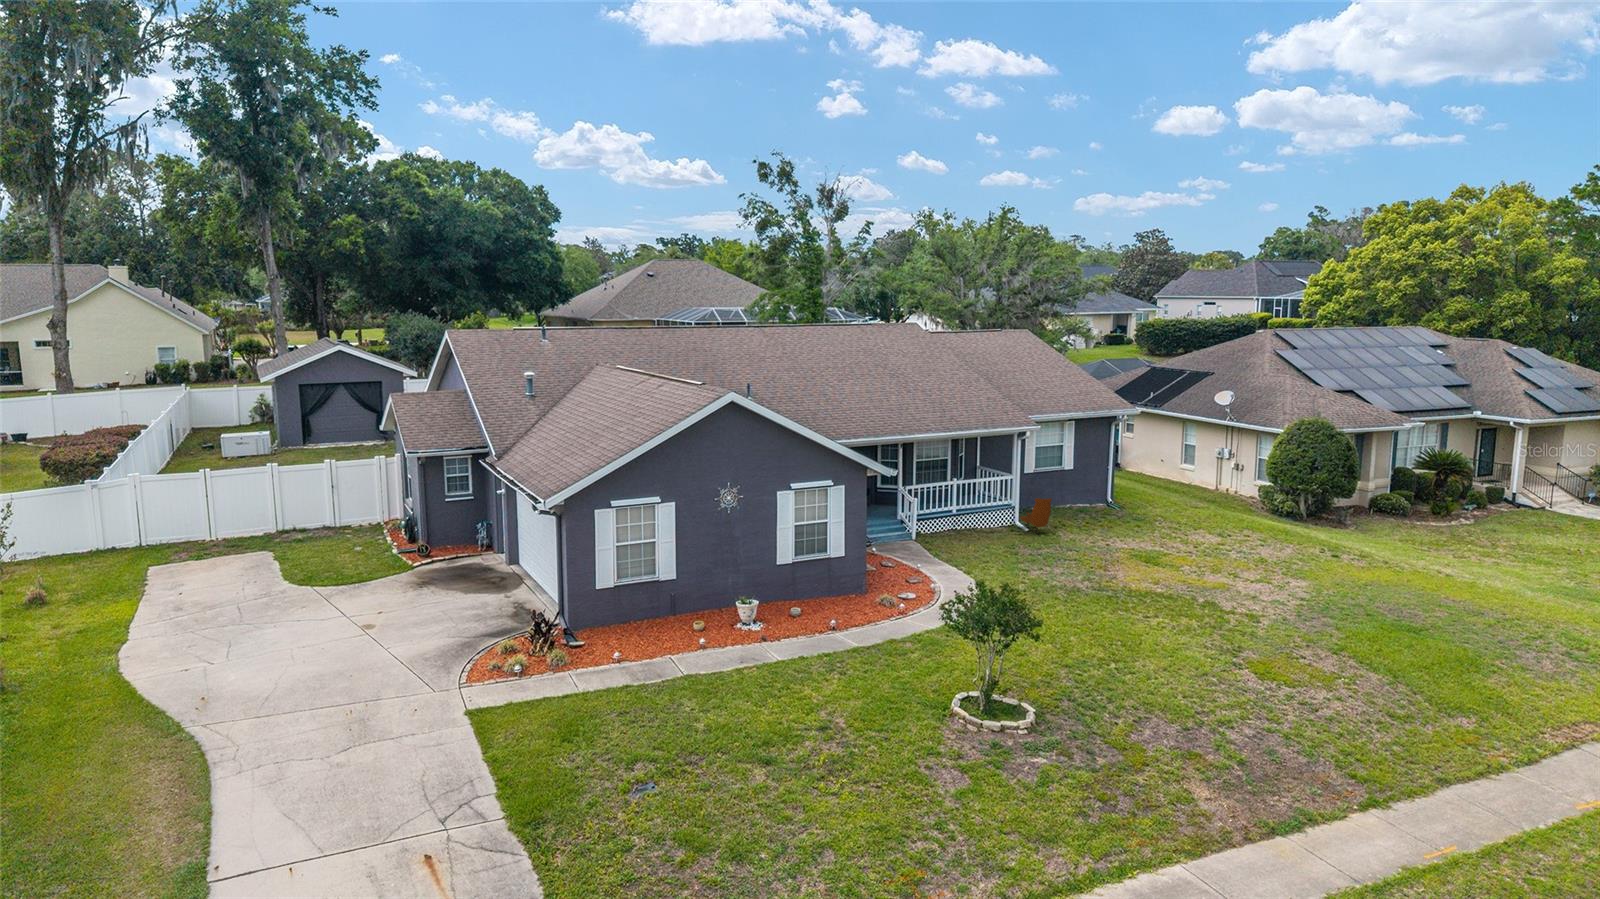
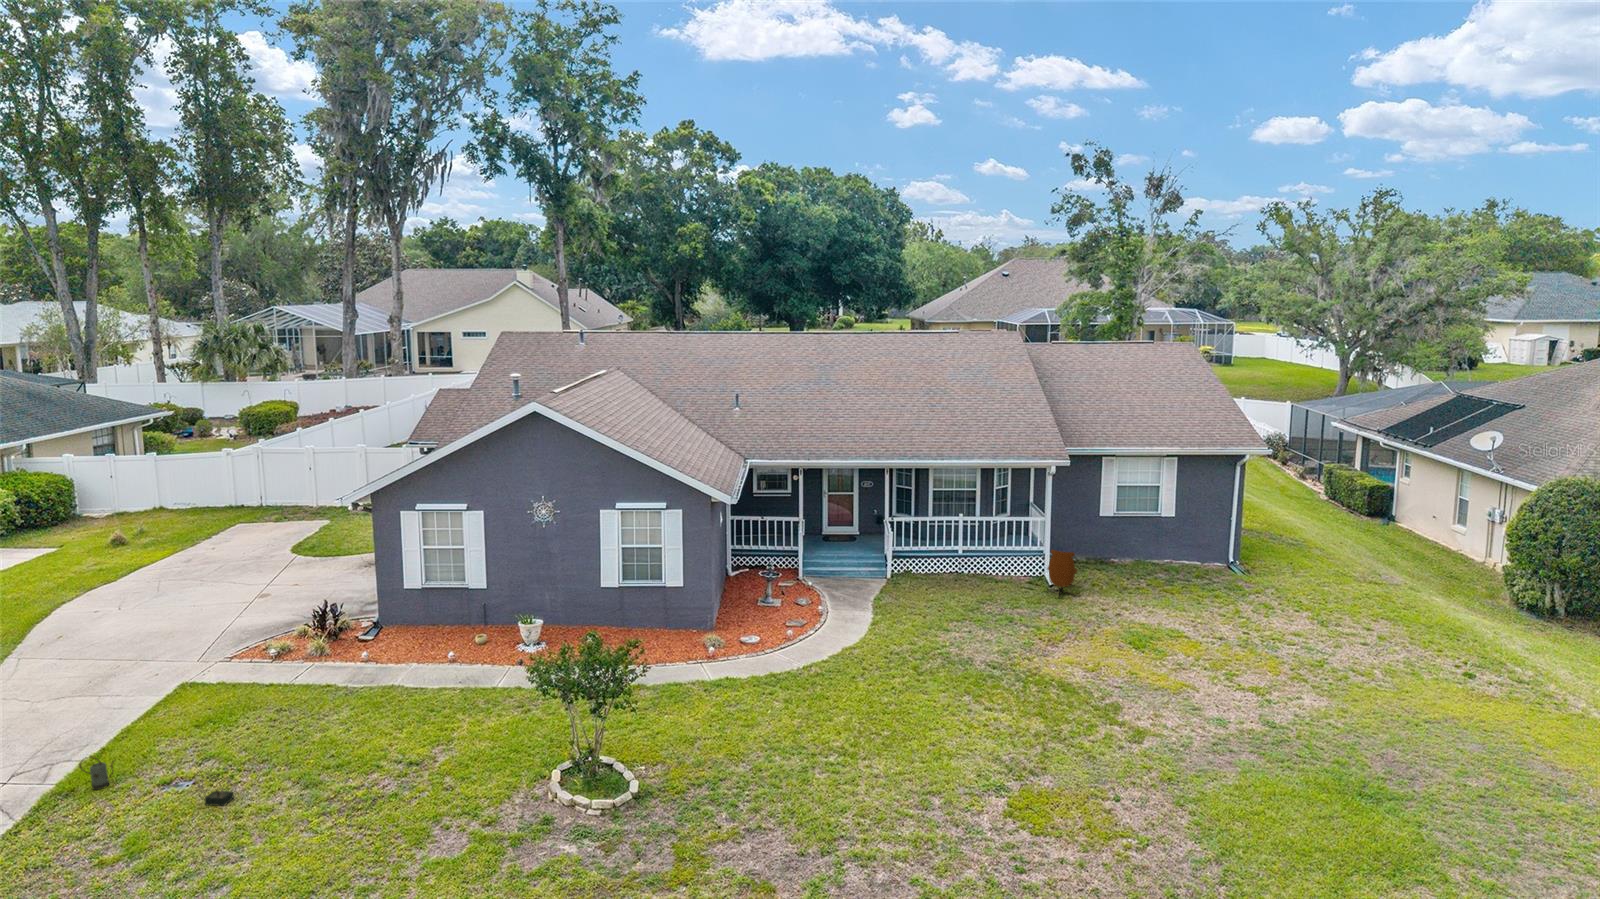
decorative plant: none [713,738,744,768] -> present [198,776,233,806]
watering can: none [584,752,610,785] -> present [79,757,114,790]

